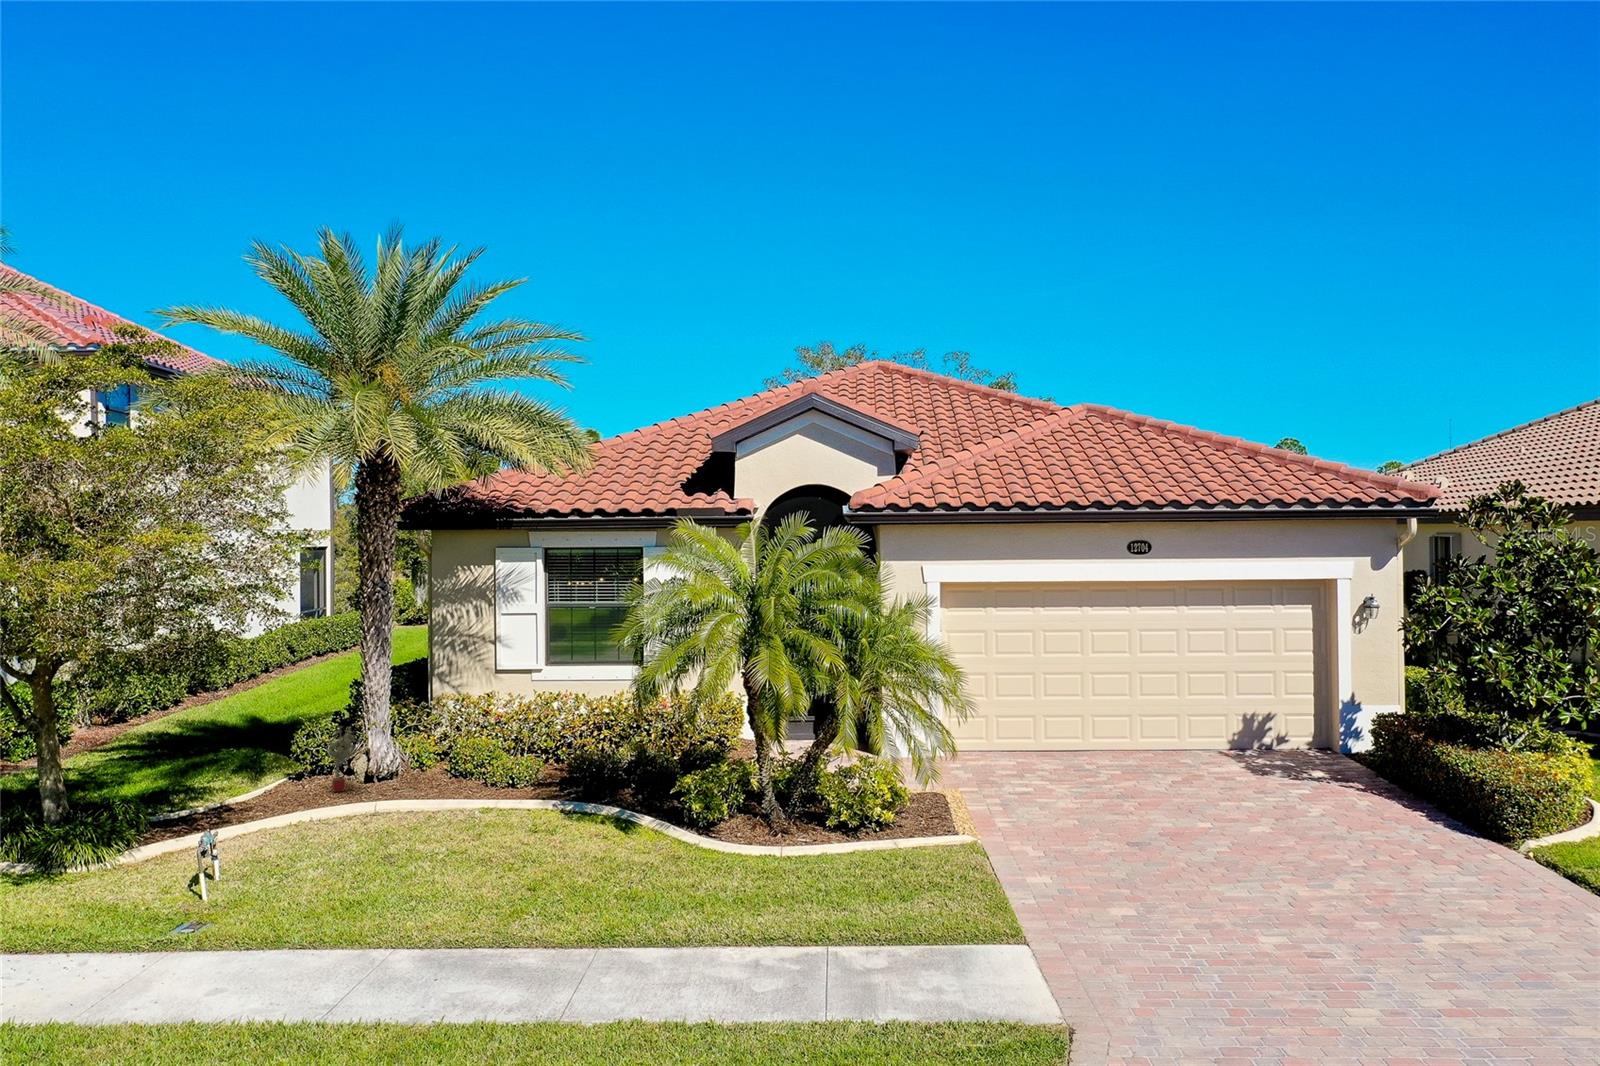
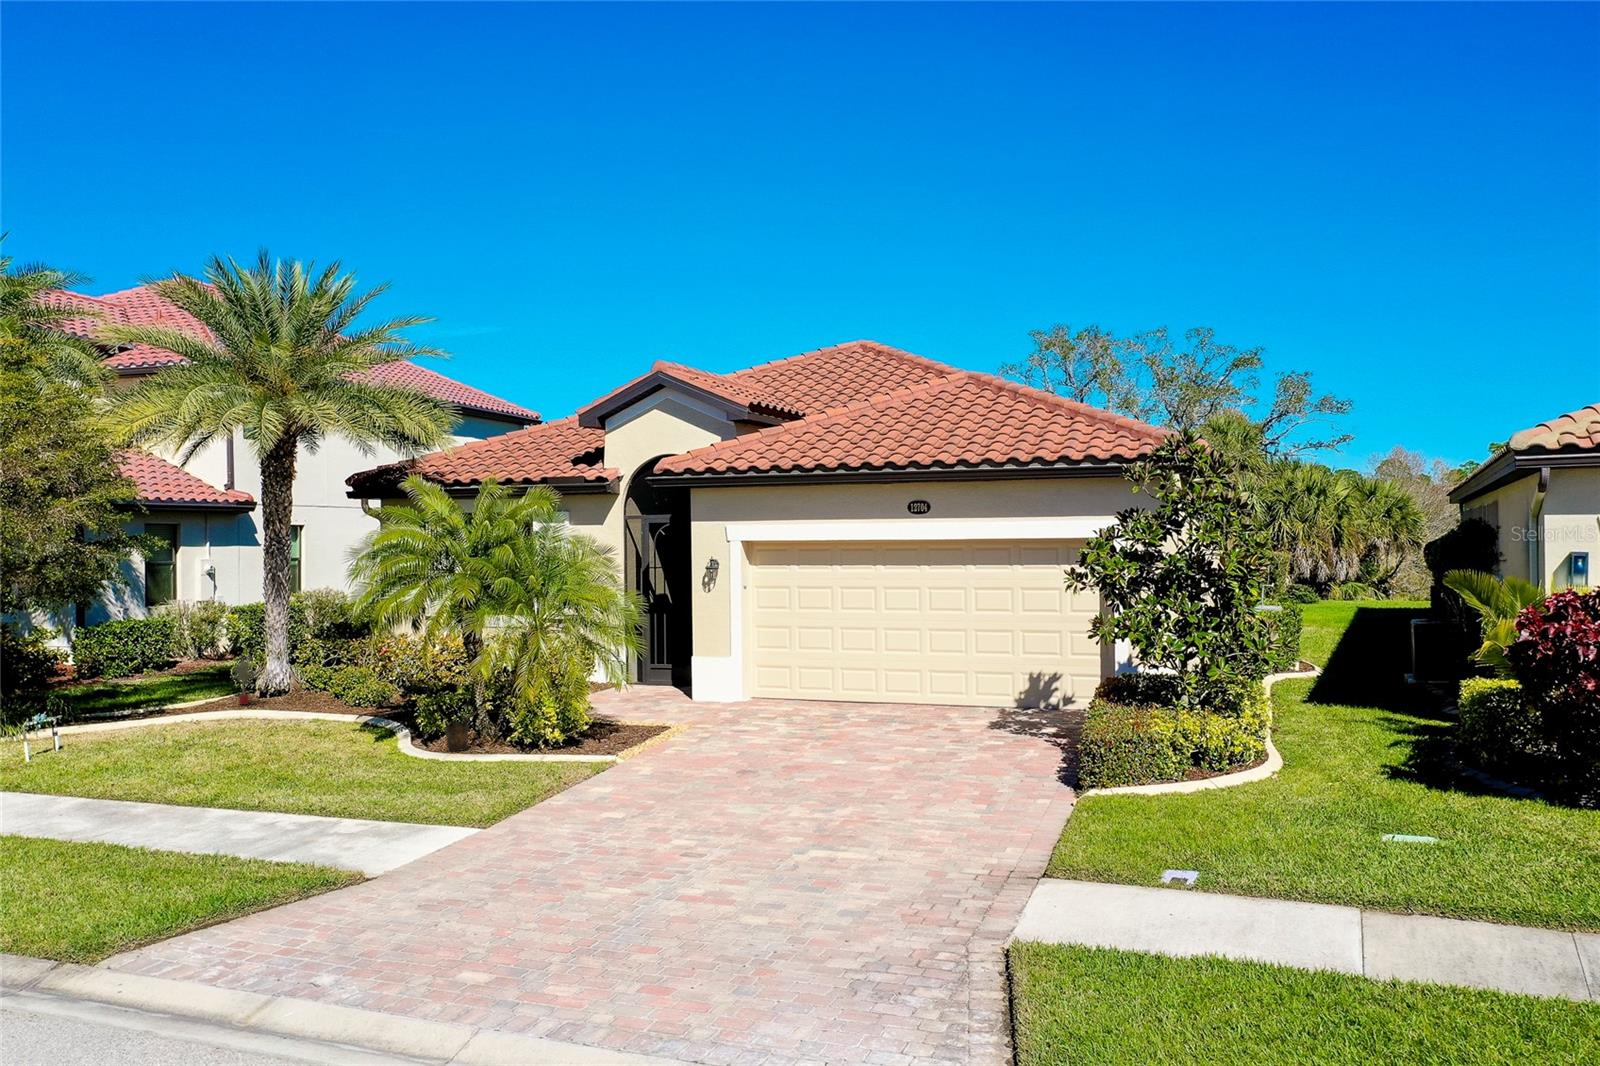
bucket: none [728,786,761,838] -> present [445,712,476,751]

